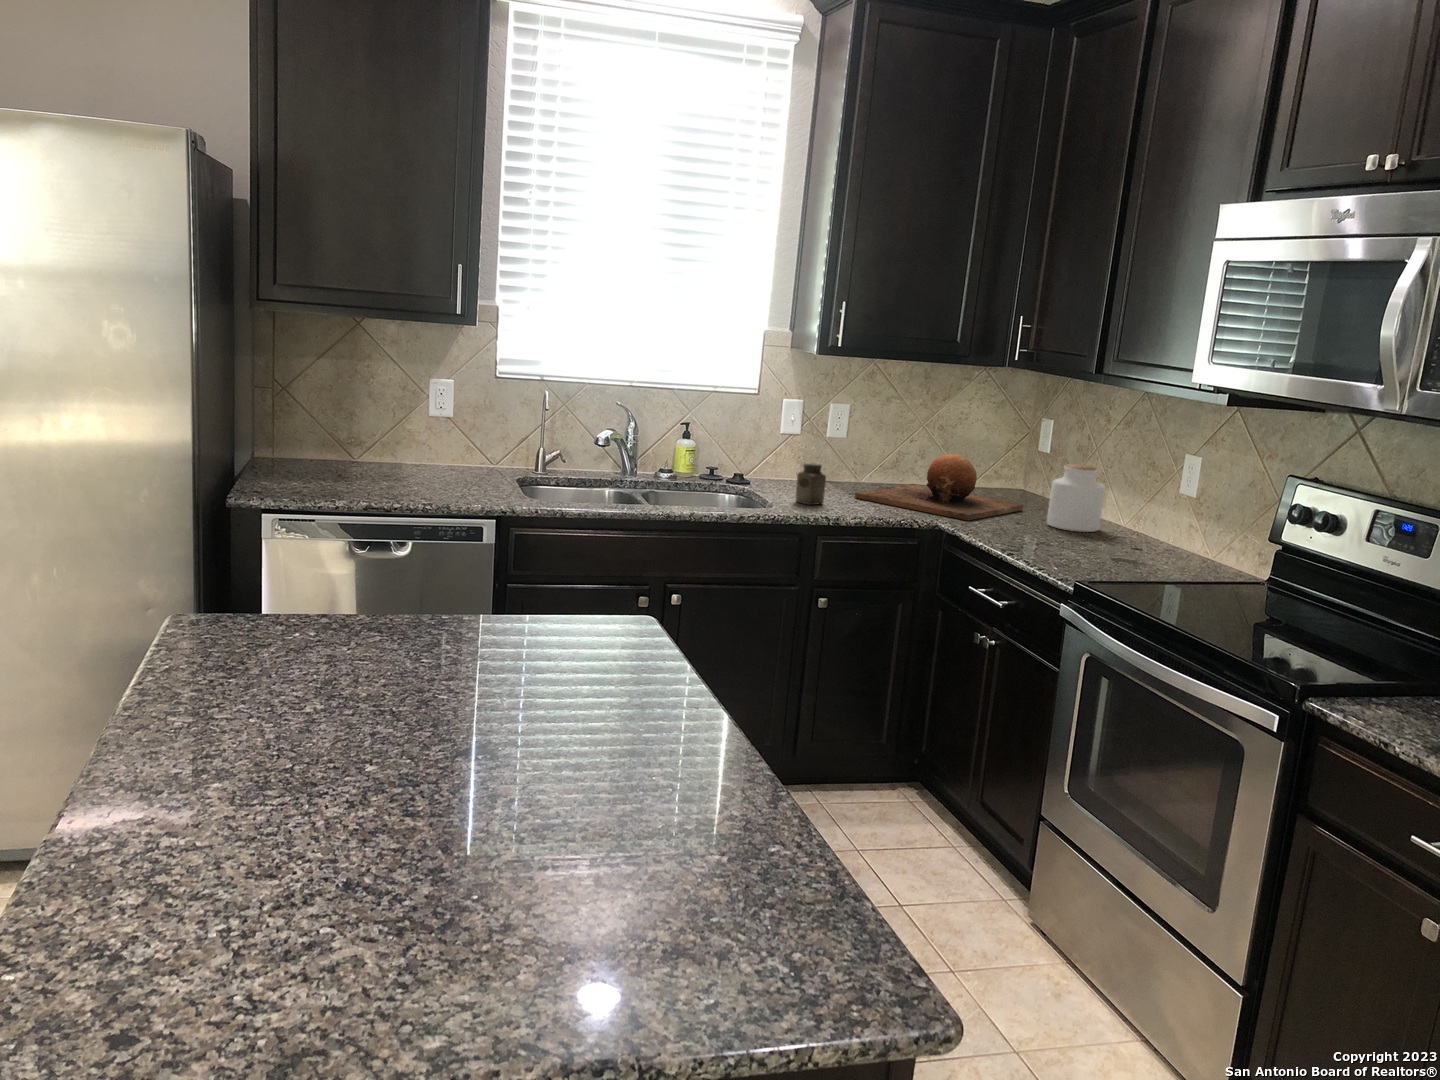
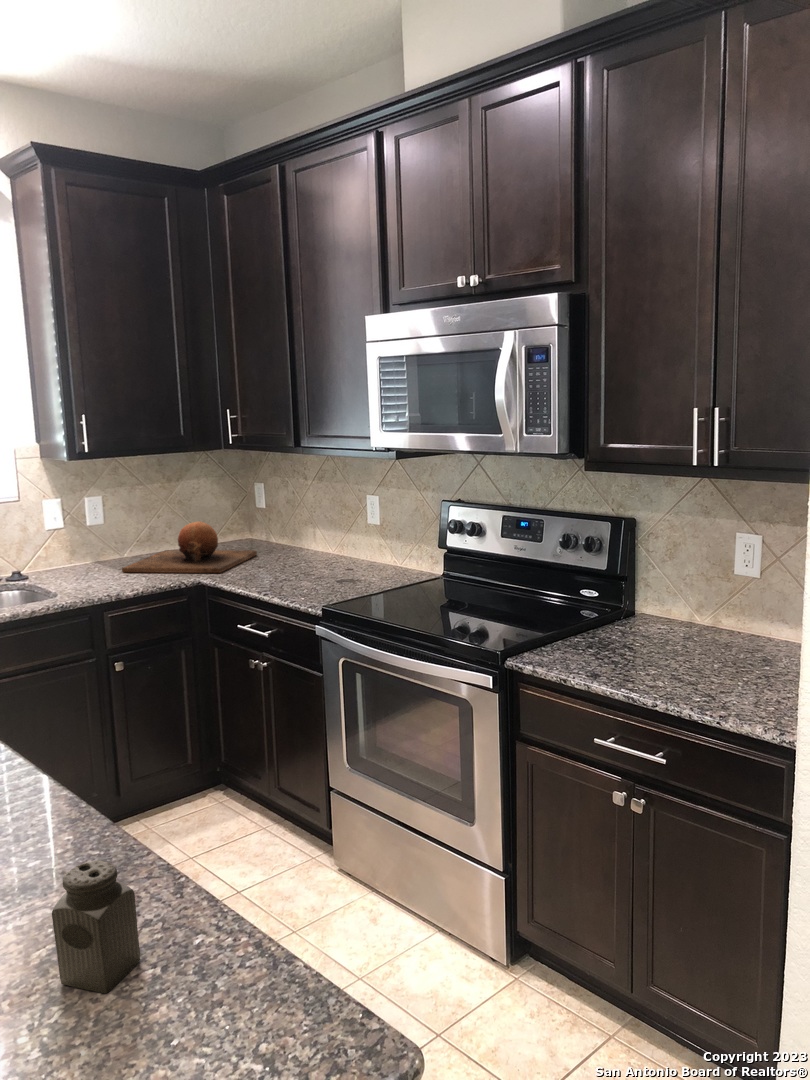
salt shaker: present [795,462,826,505] -> present [52,861,140,993]
jar: present [1047,464,1105,532] -> none [277,513,318,565]

